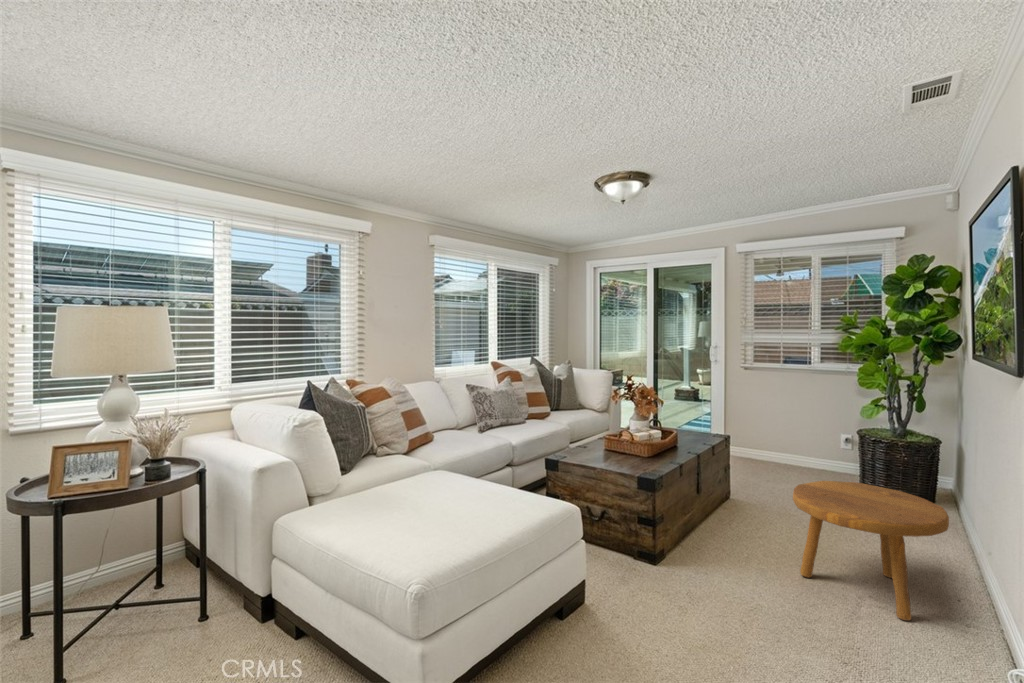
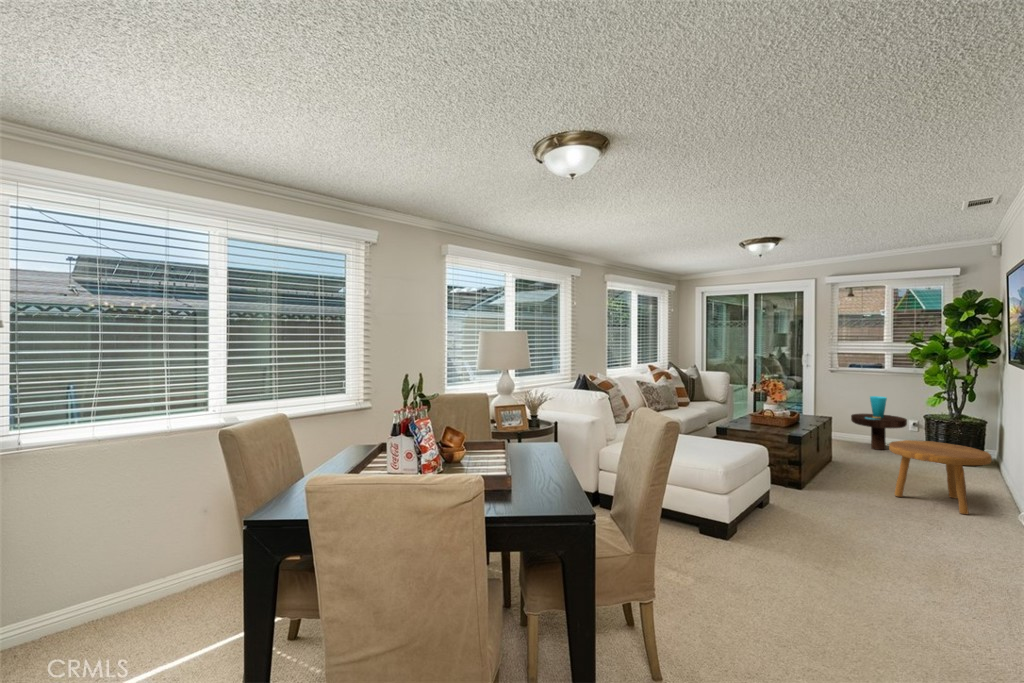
side table: none [766,404,836,478] -> present [851,396,907,450]

